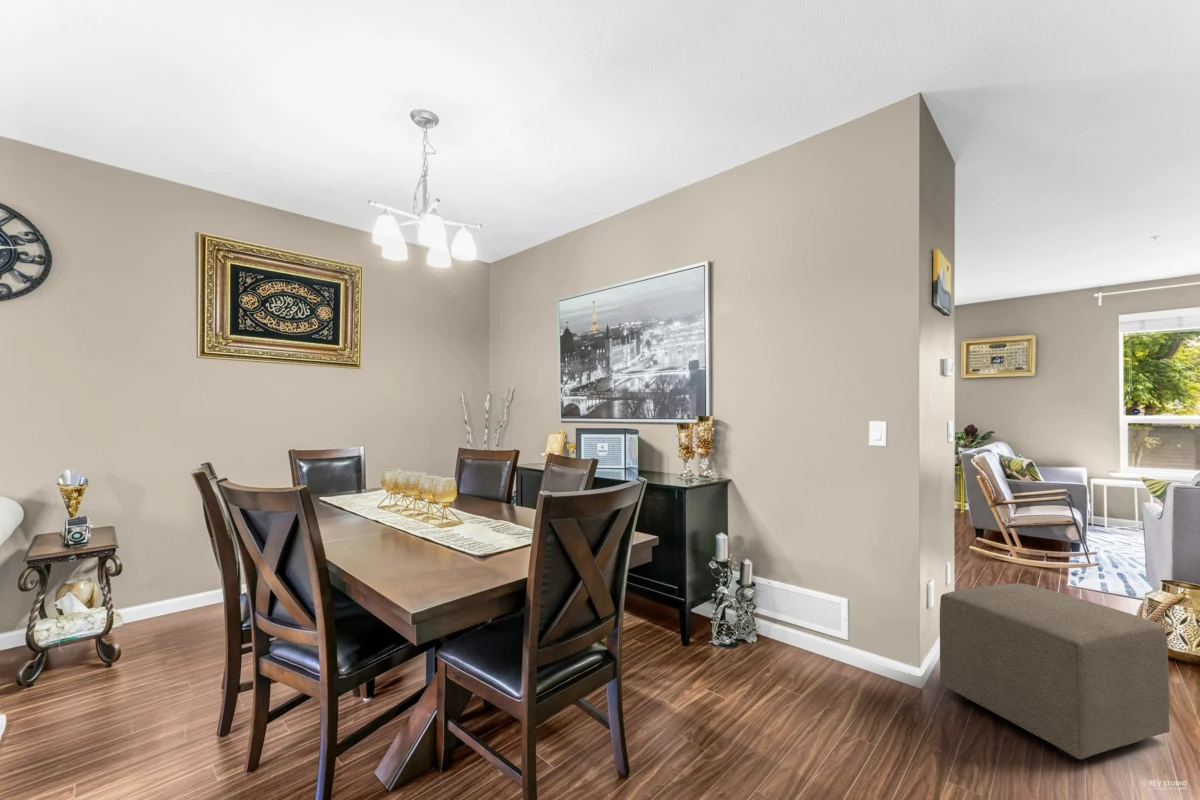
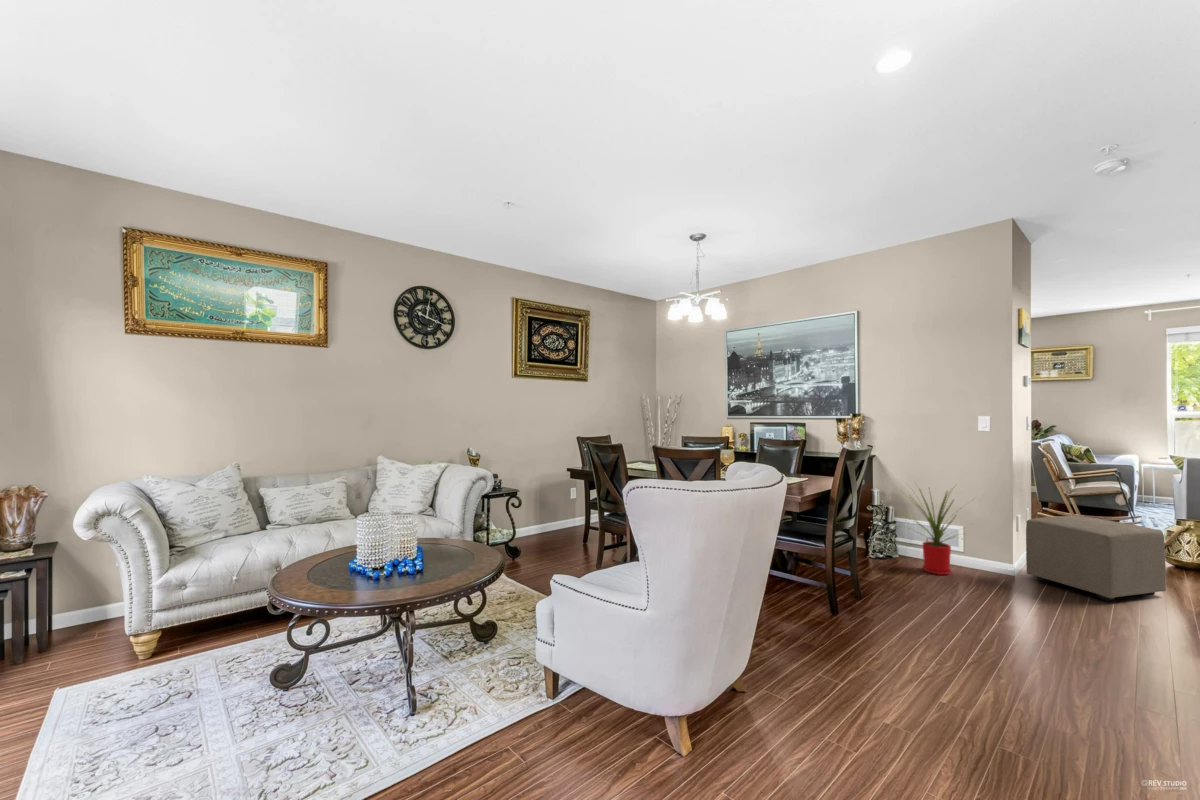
house plant: none [741,524,862,685] -> present [917,489,955,575]

